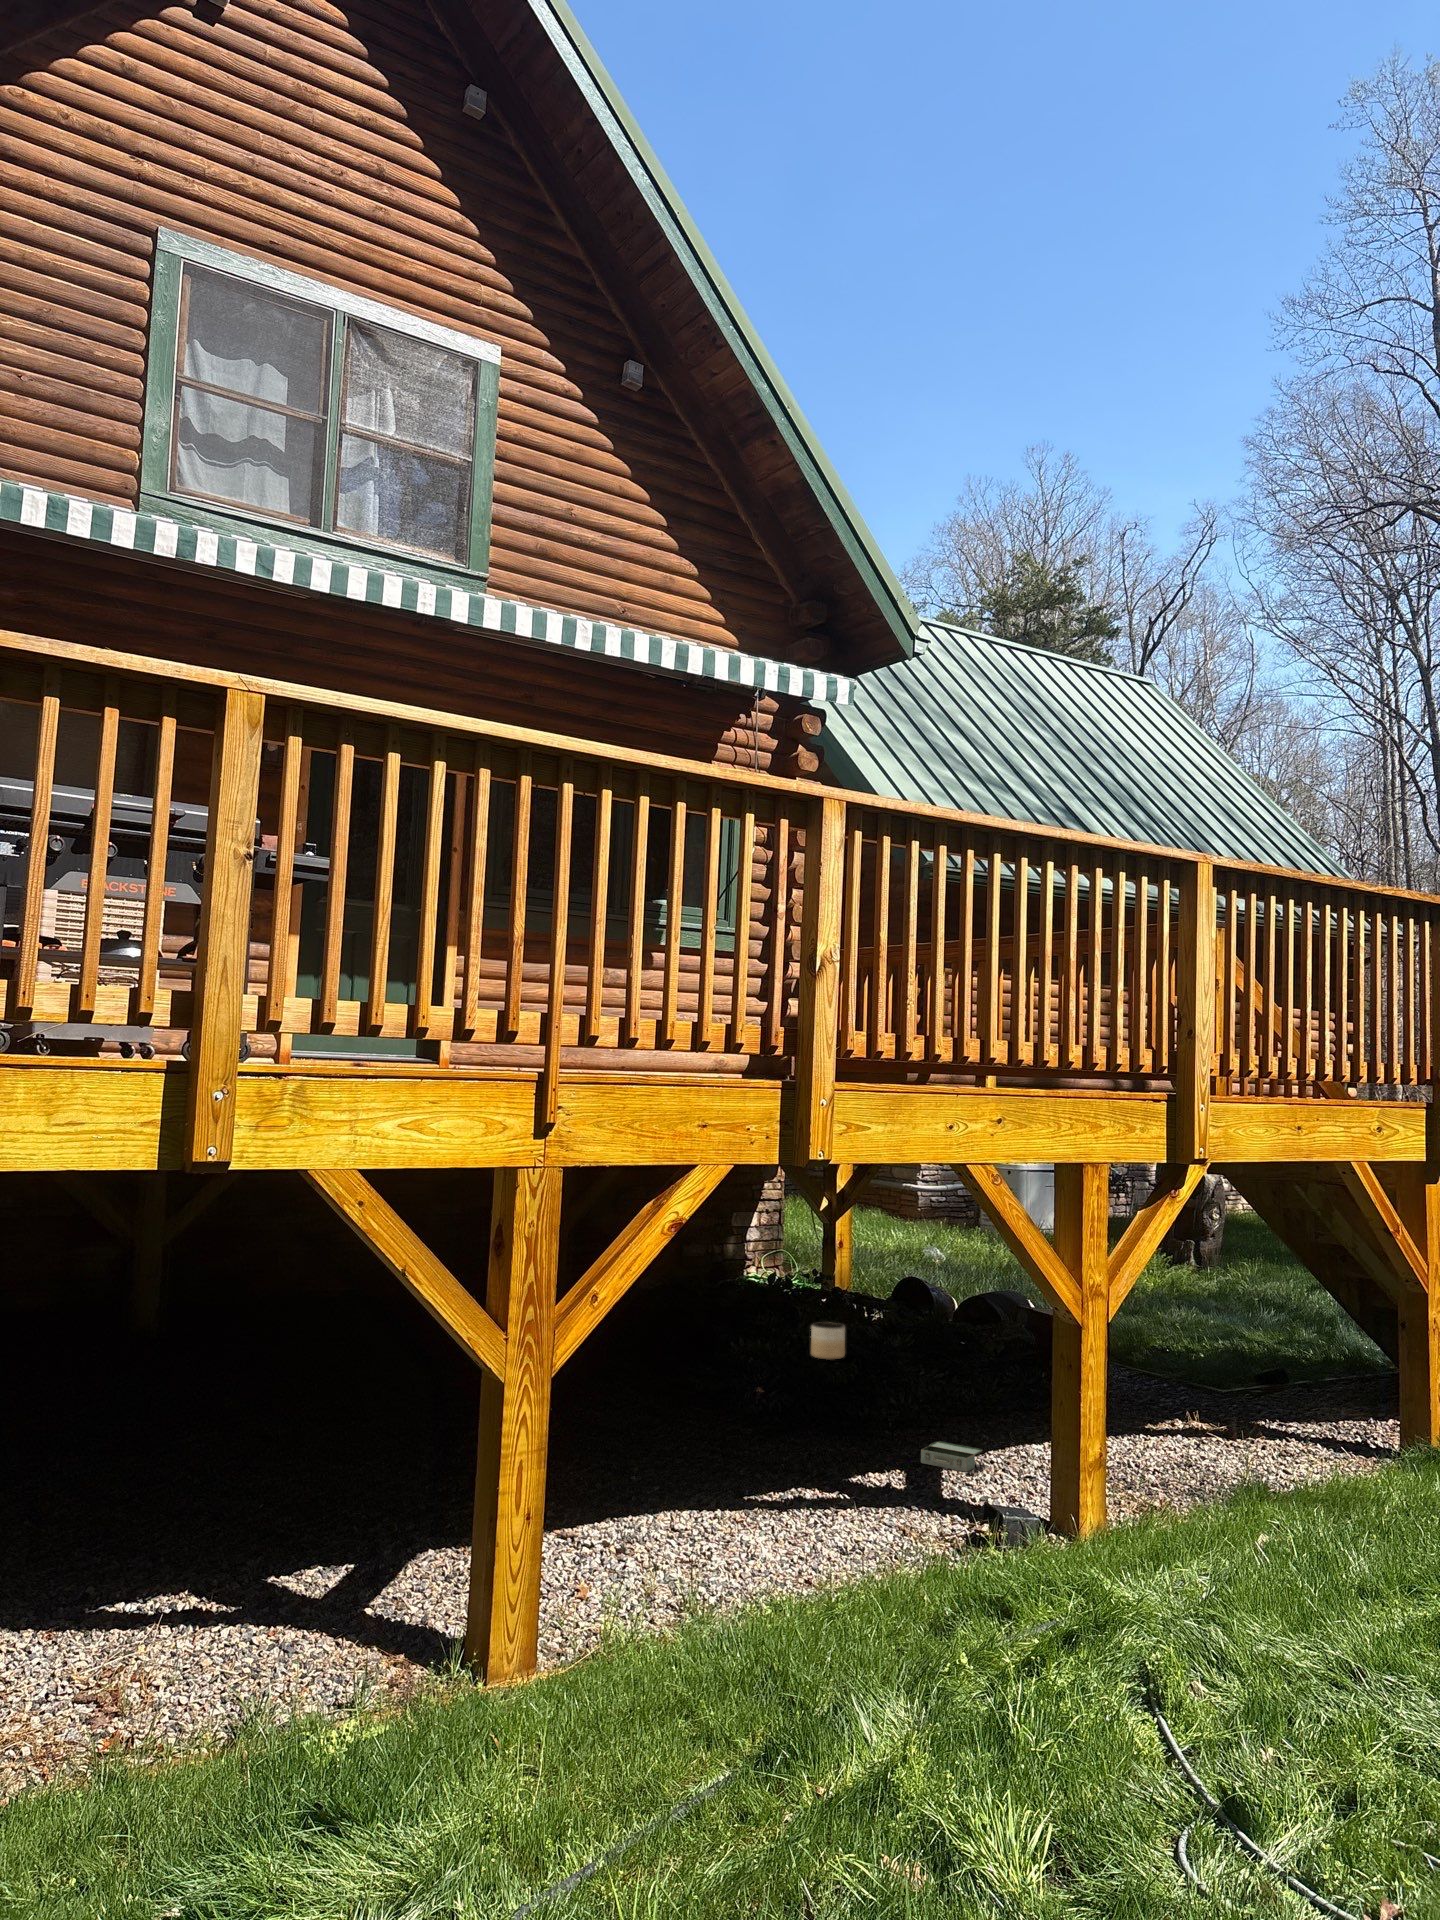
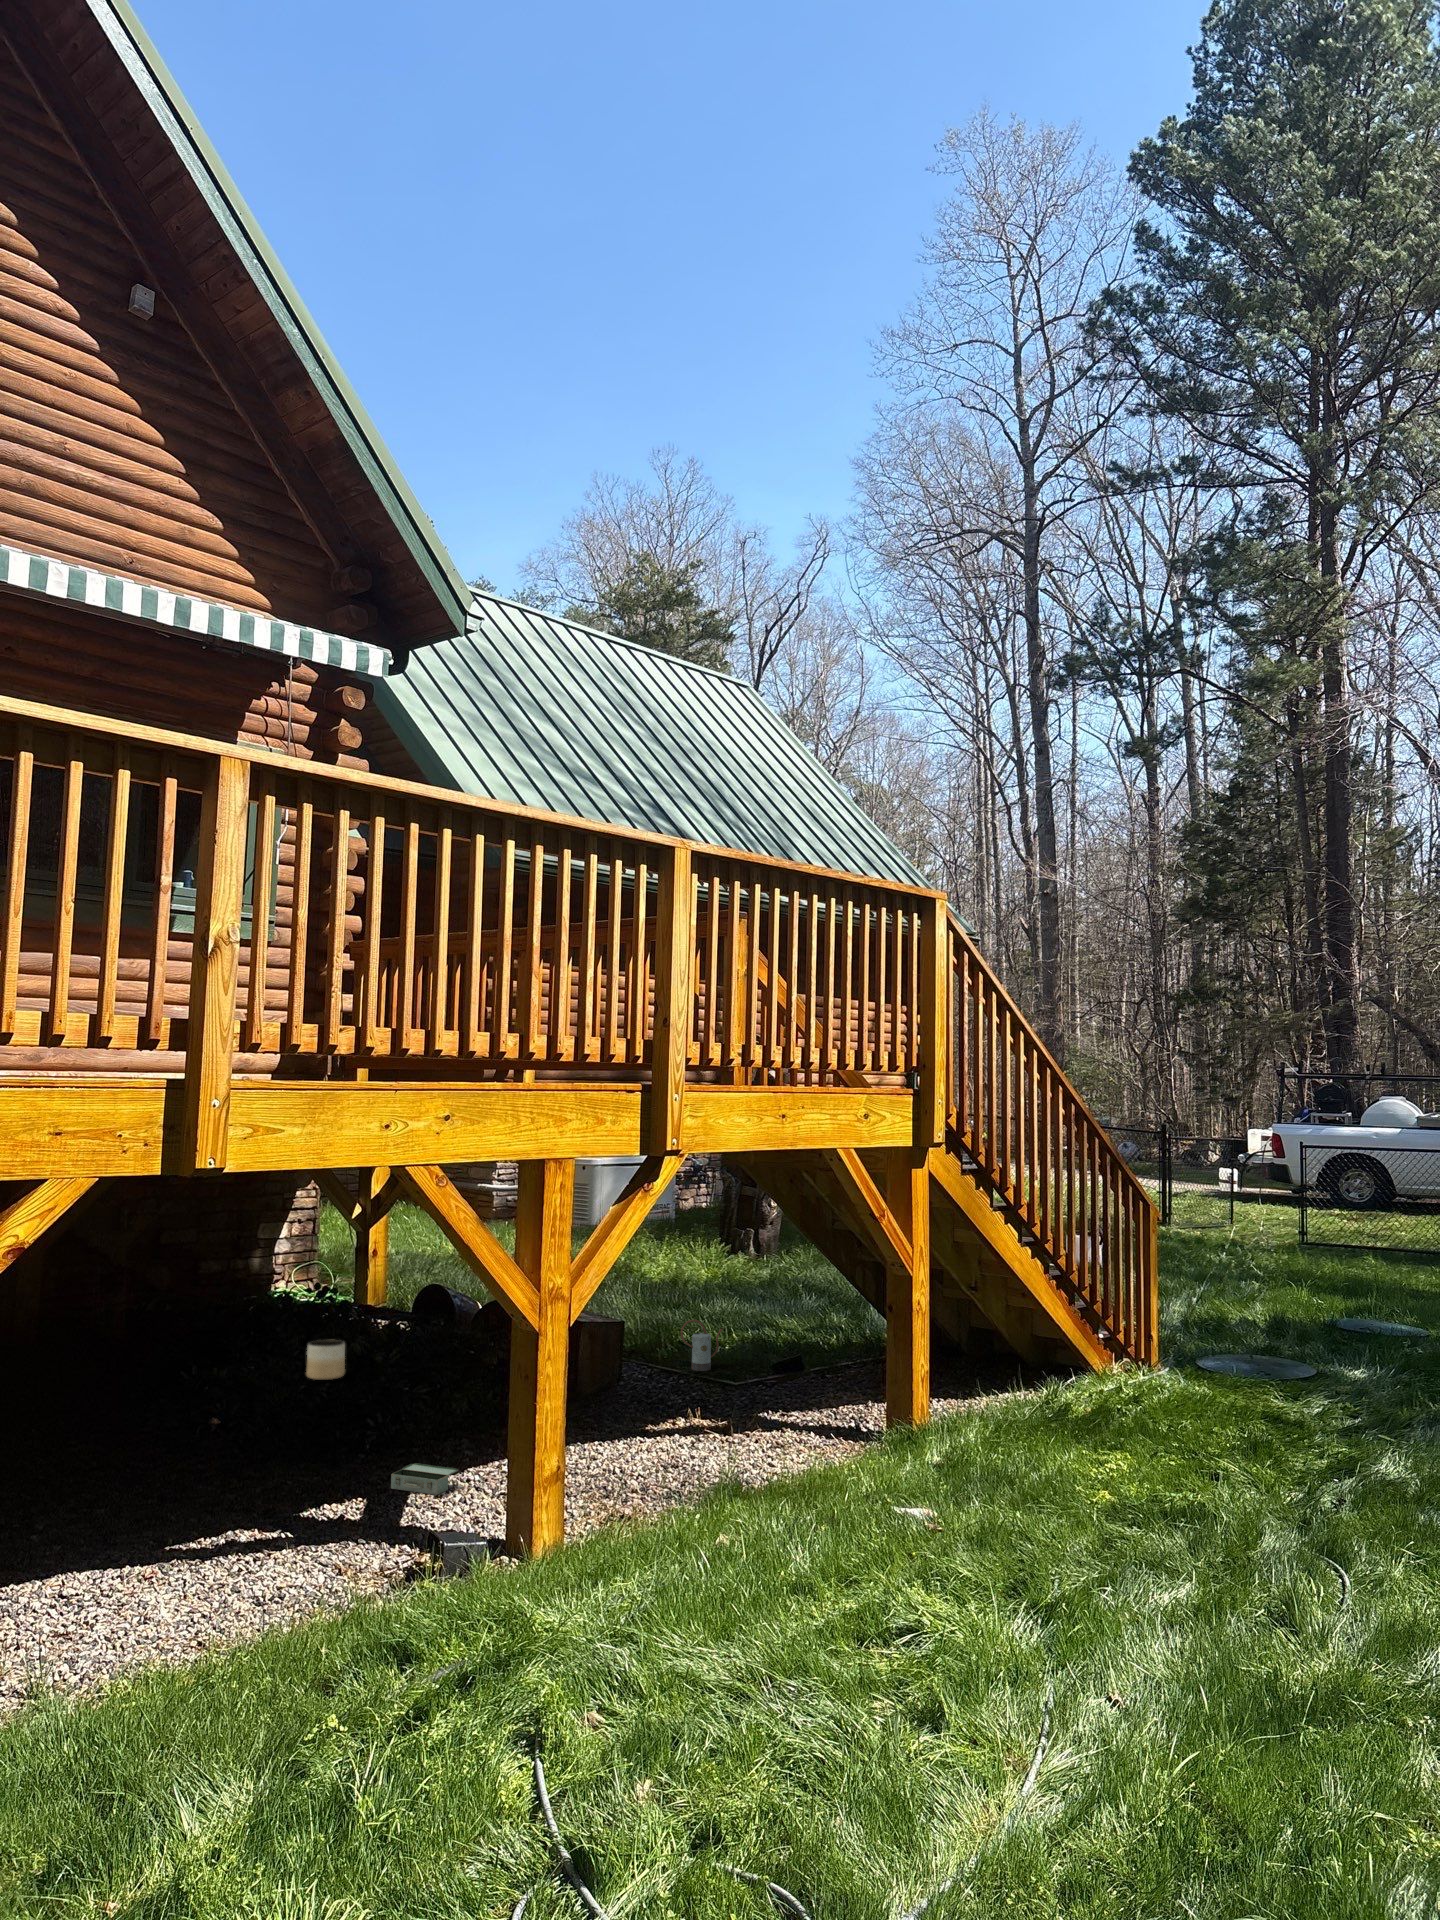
watering can: none [1150,1321,1192,1373] -> present [681,1320,723,1371]

